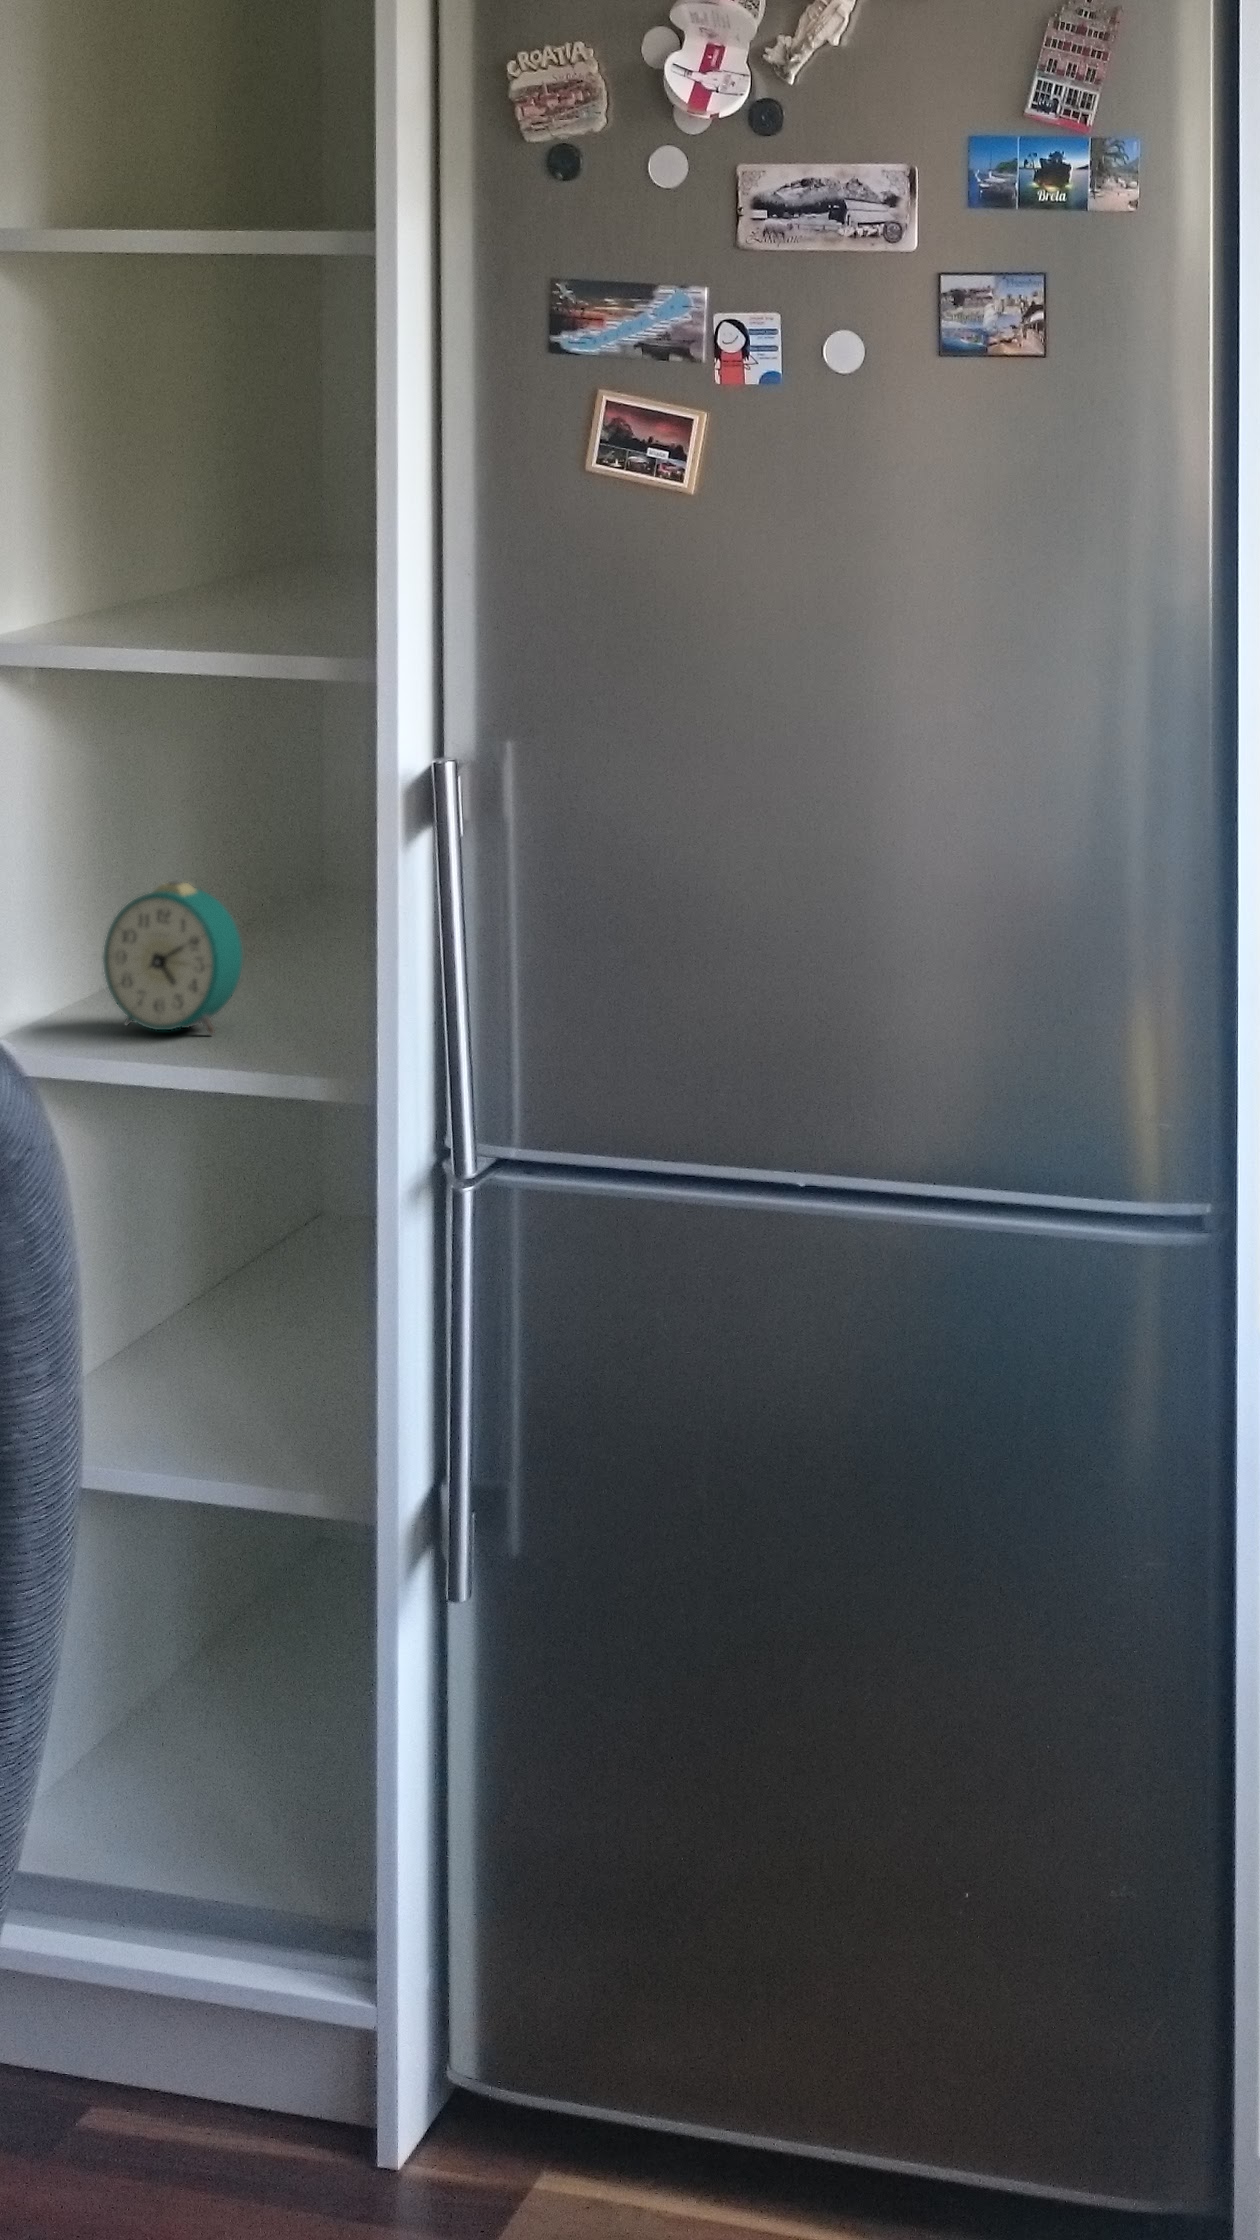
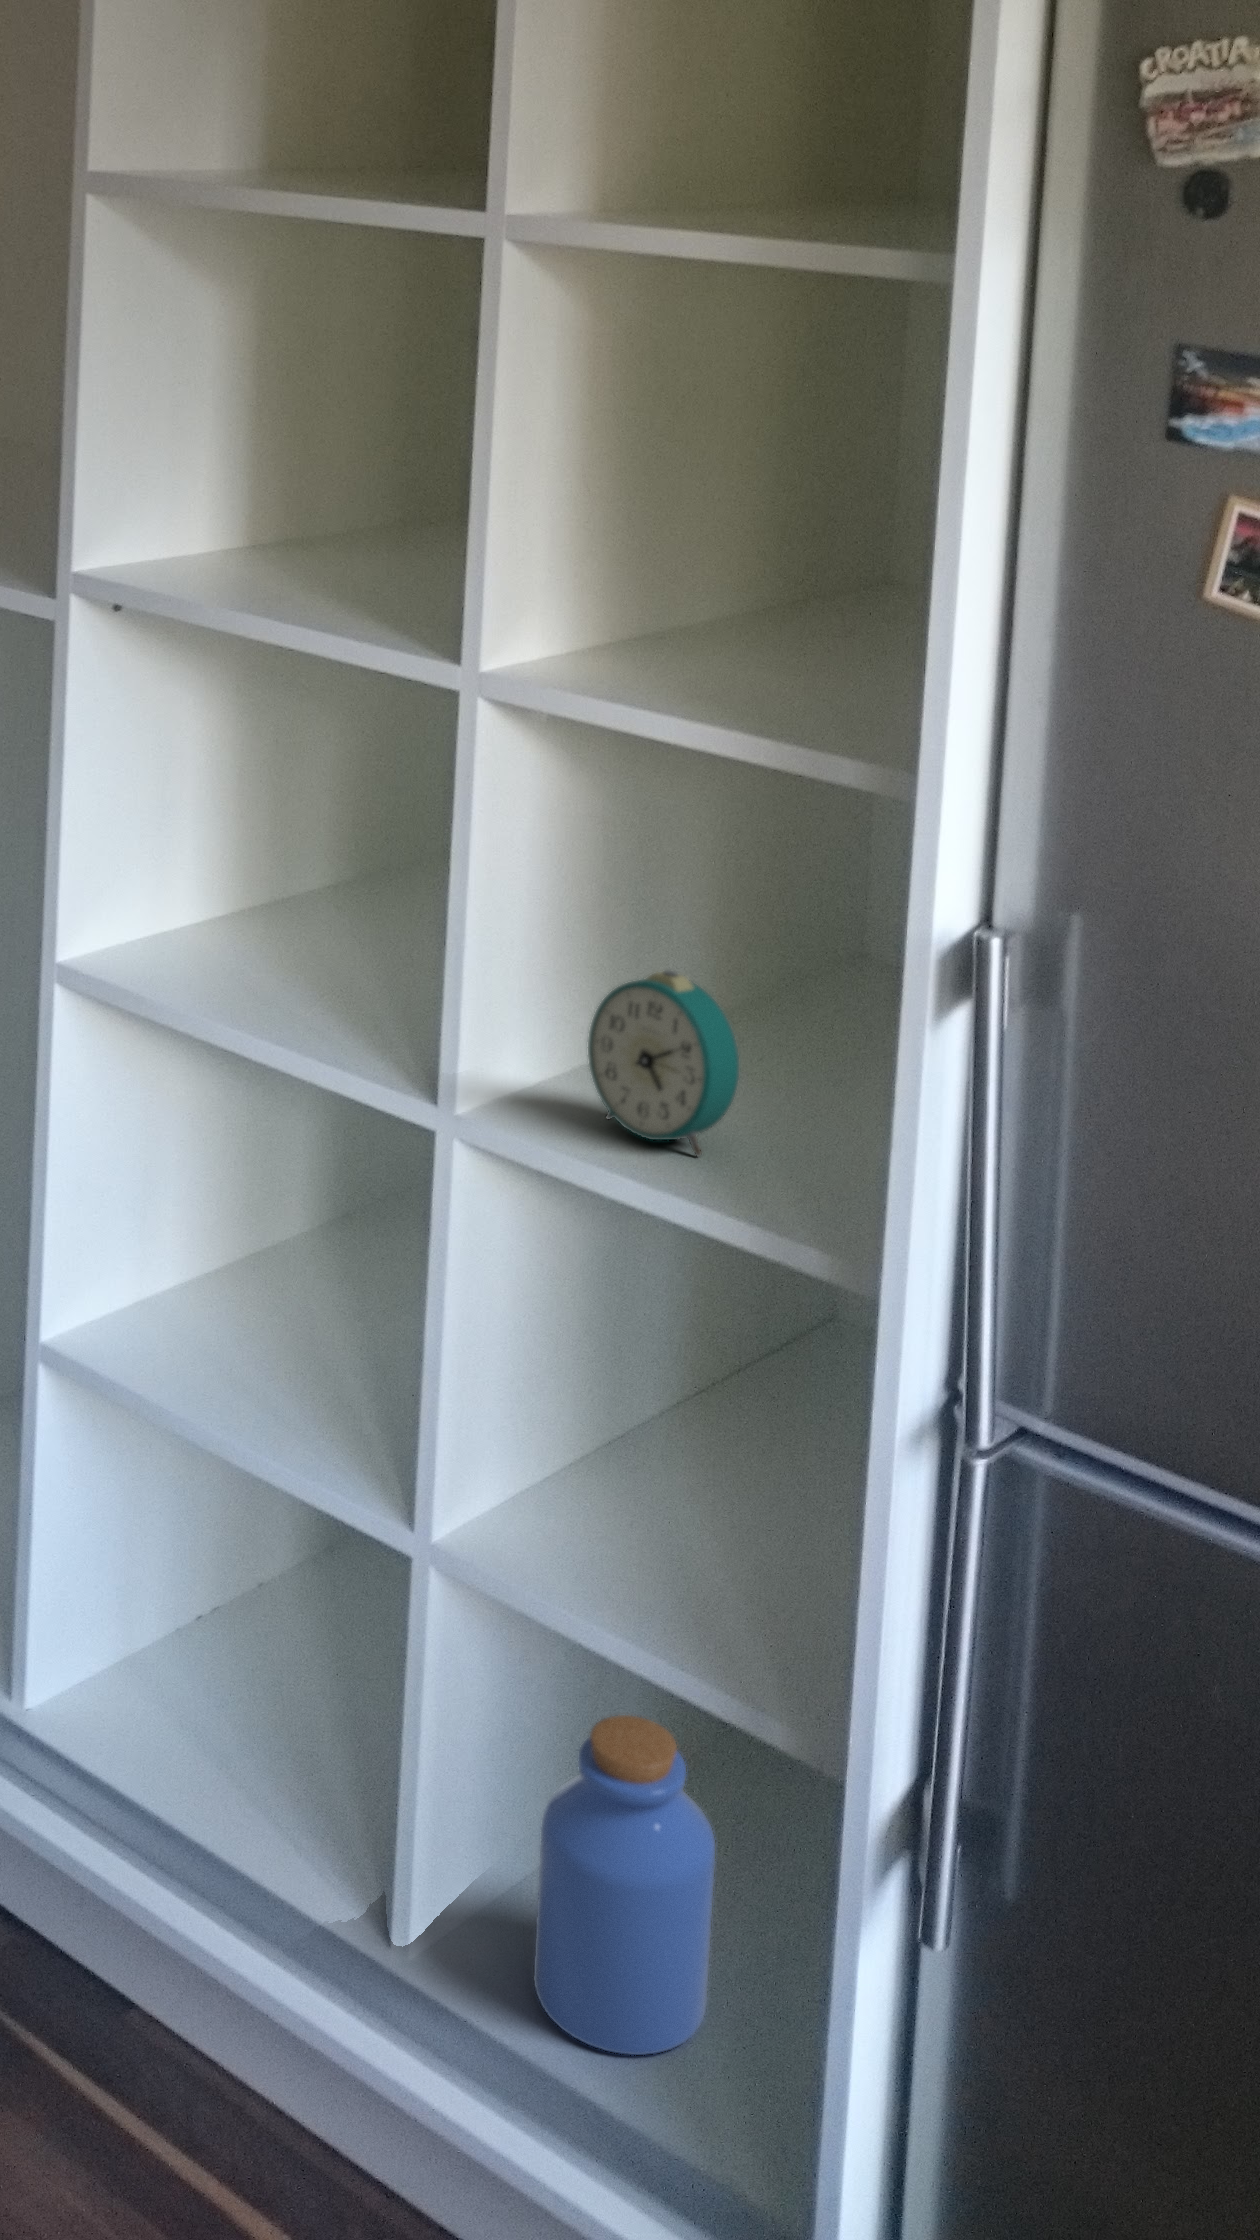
jar: none [110,1555,272,1853] -> present [534,1715,715,2055]

